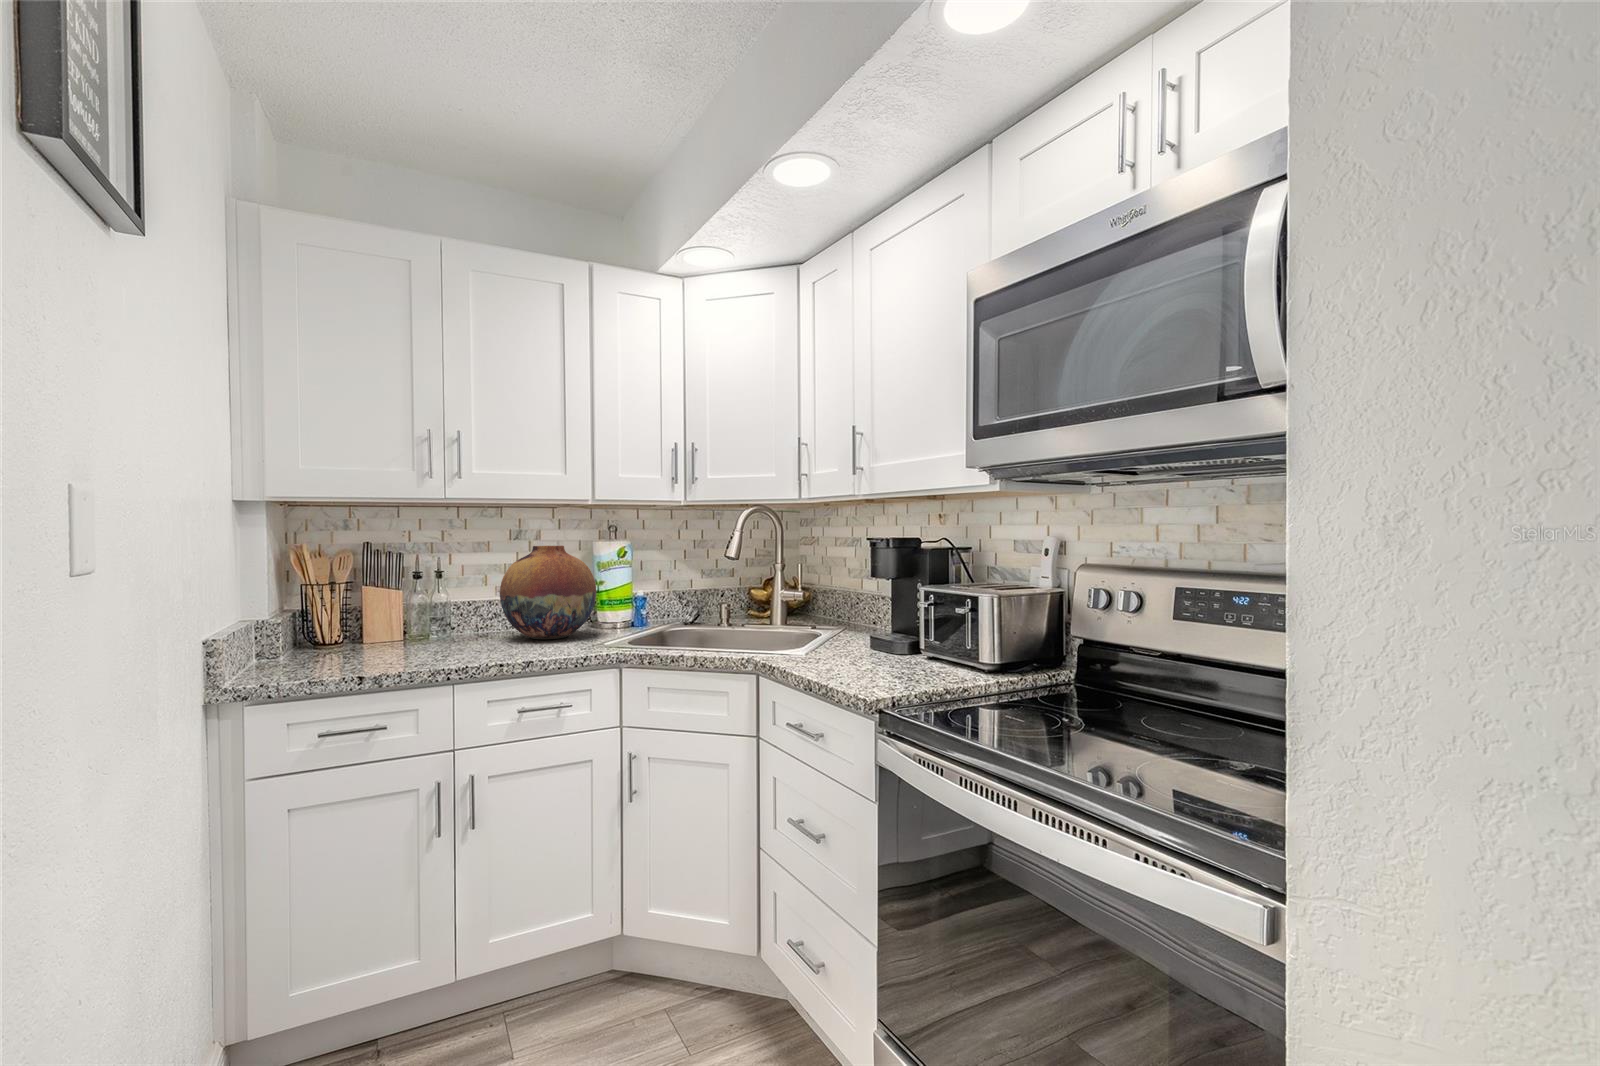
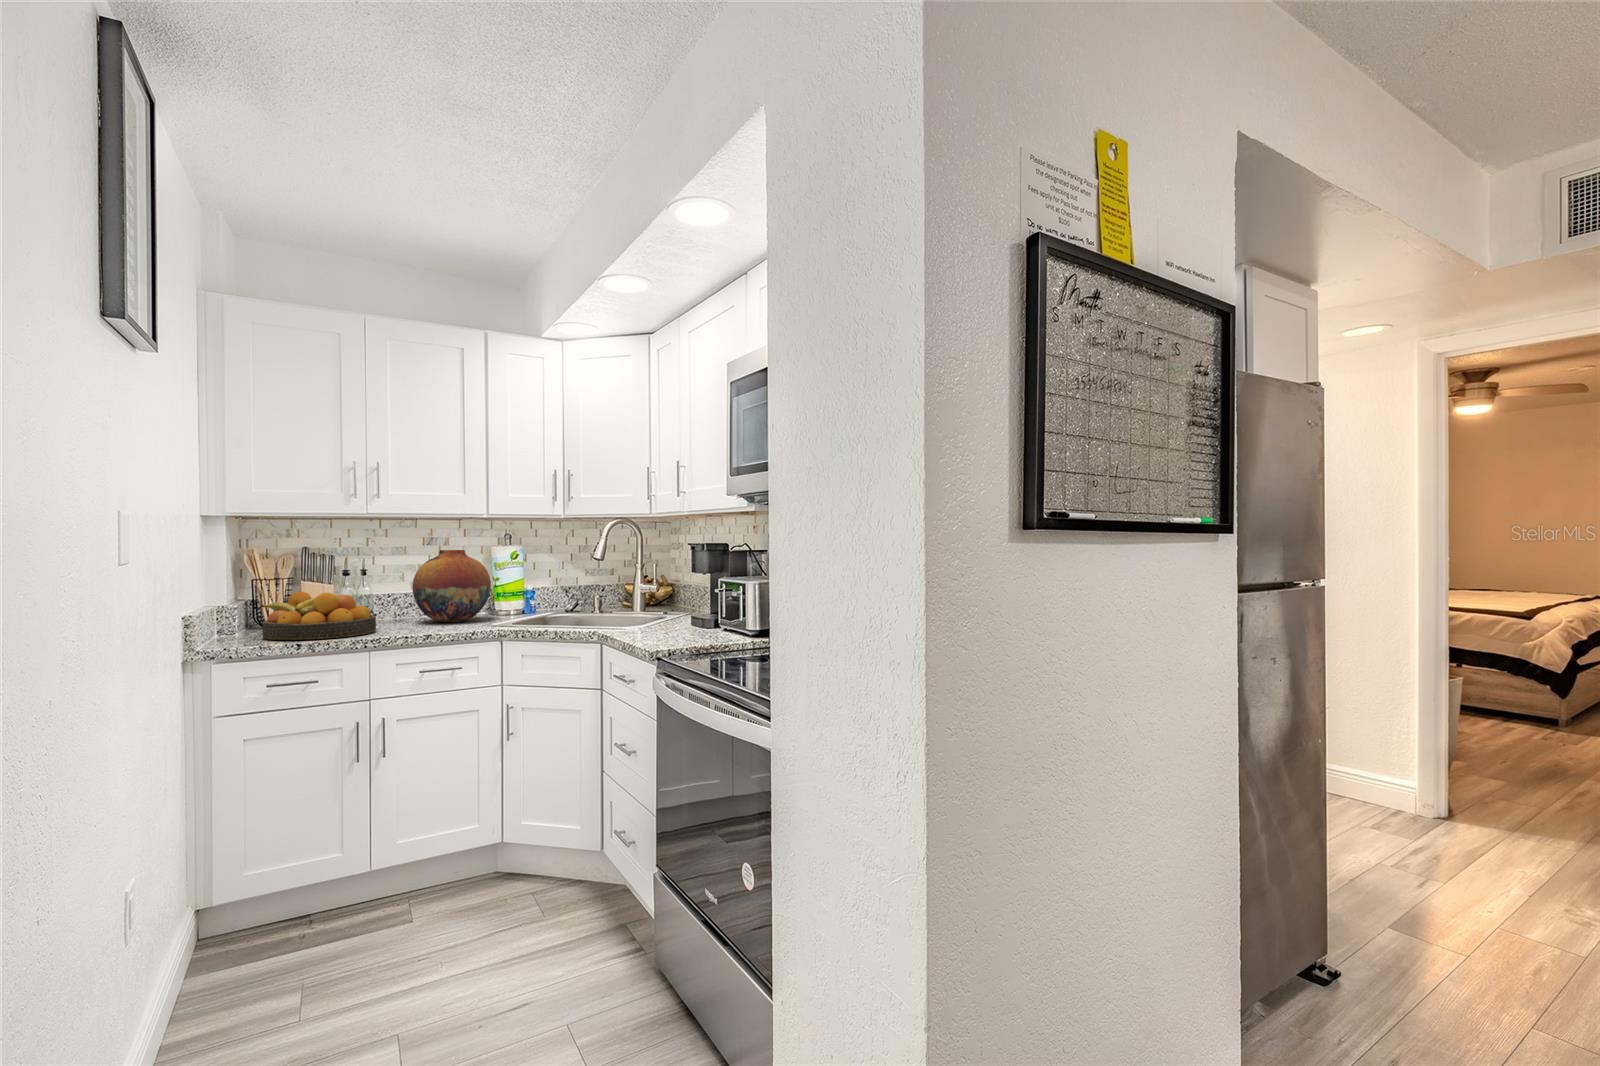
fruit bowl: none [310,602,458,668] -> present [260,592,376,640]

